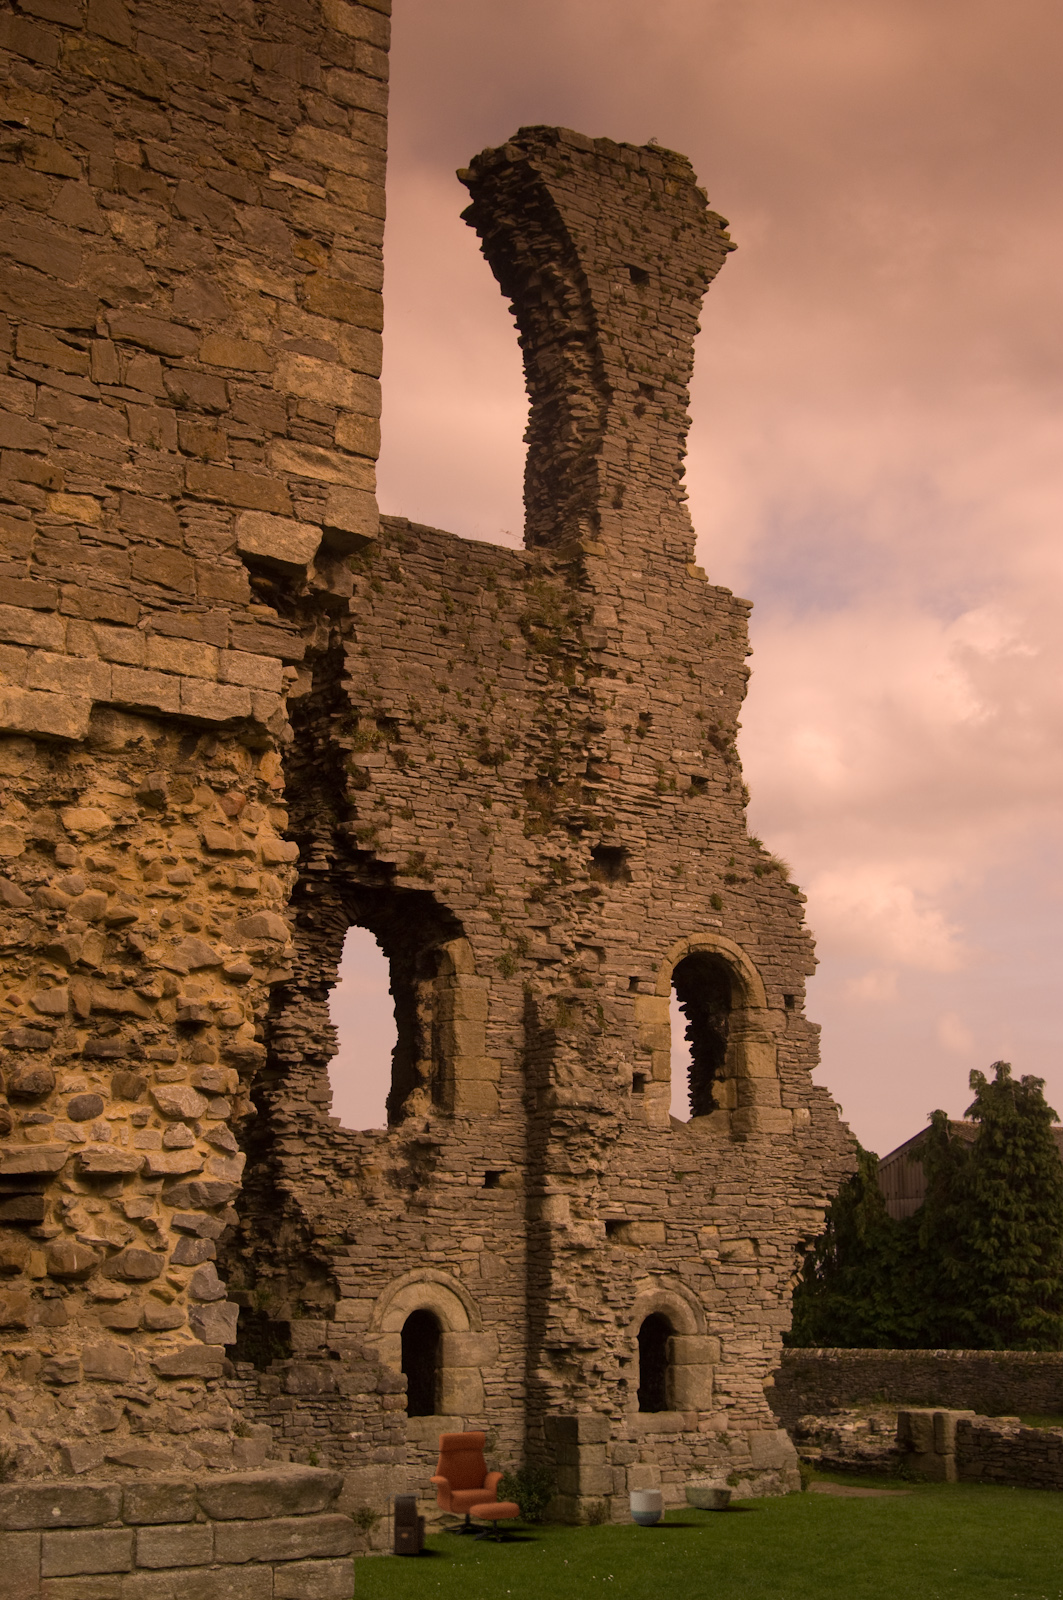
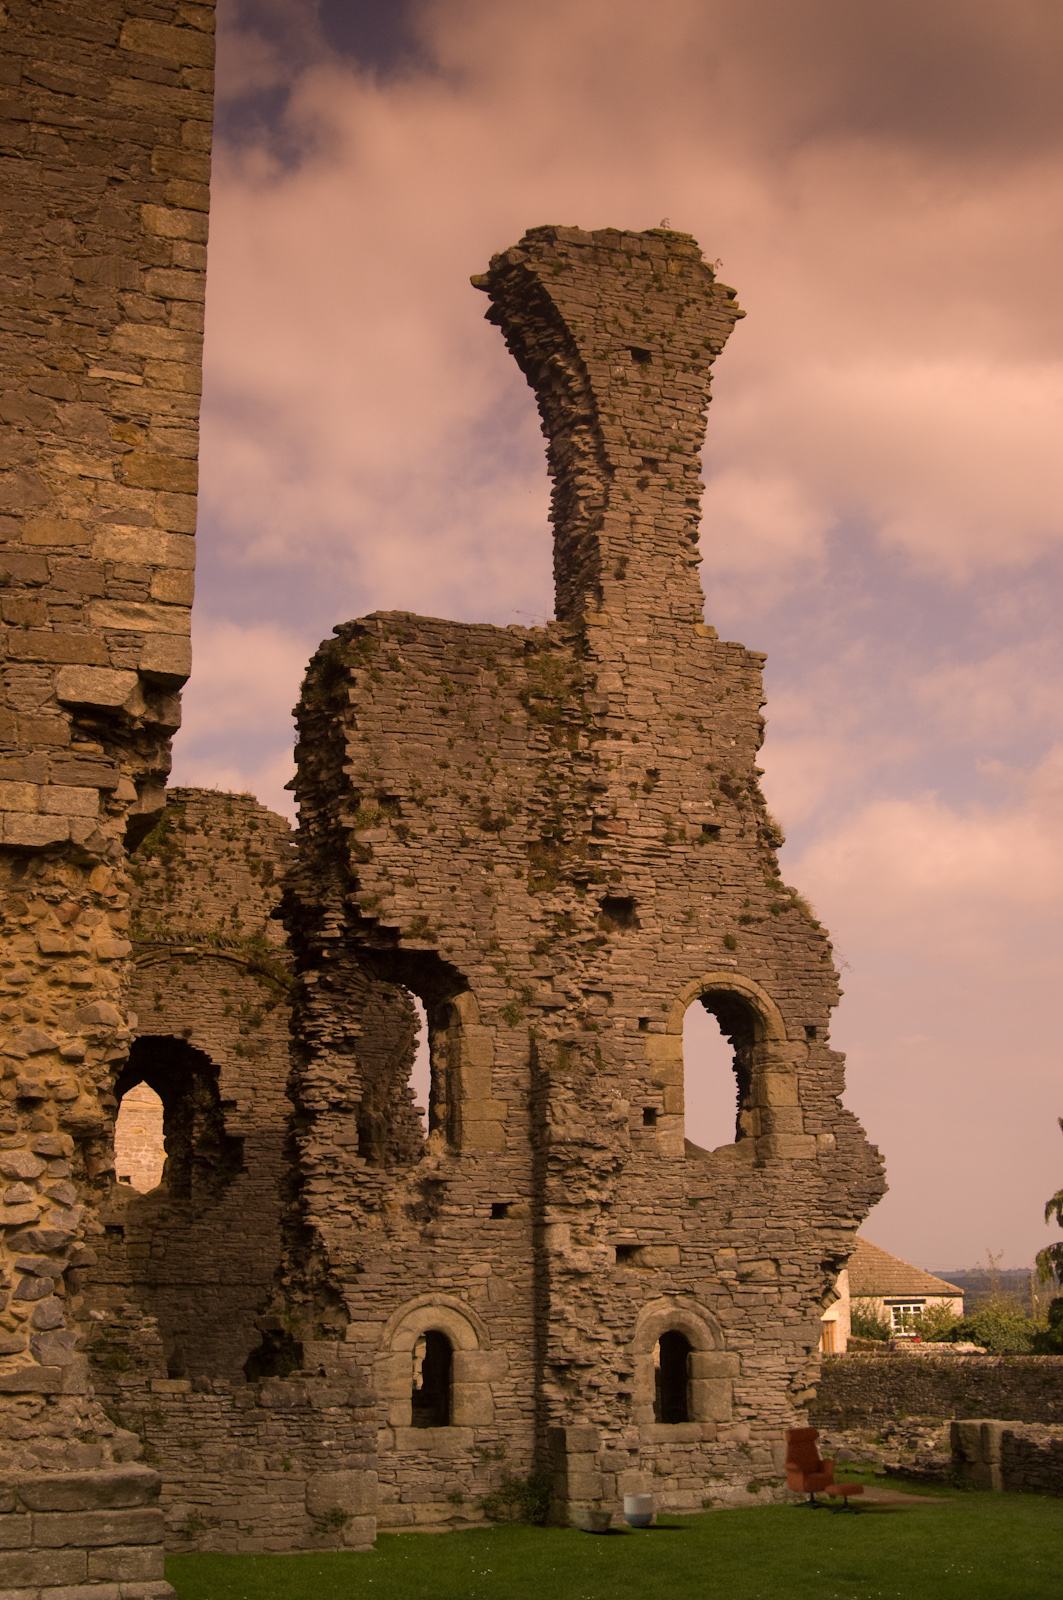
lounge chair: present [430,1432,520,1542] -> present [782,1427,866,1514]
woven basket: present [685,1486,732,1510] -> present [571,1507,613,1532]
backpack: present [385,1492,426,1554] -> none [373,1492,411,1547]

